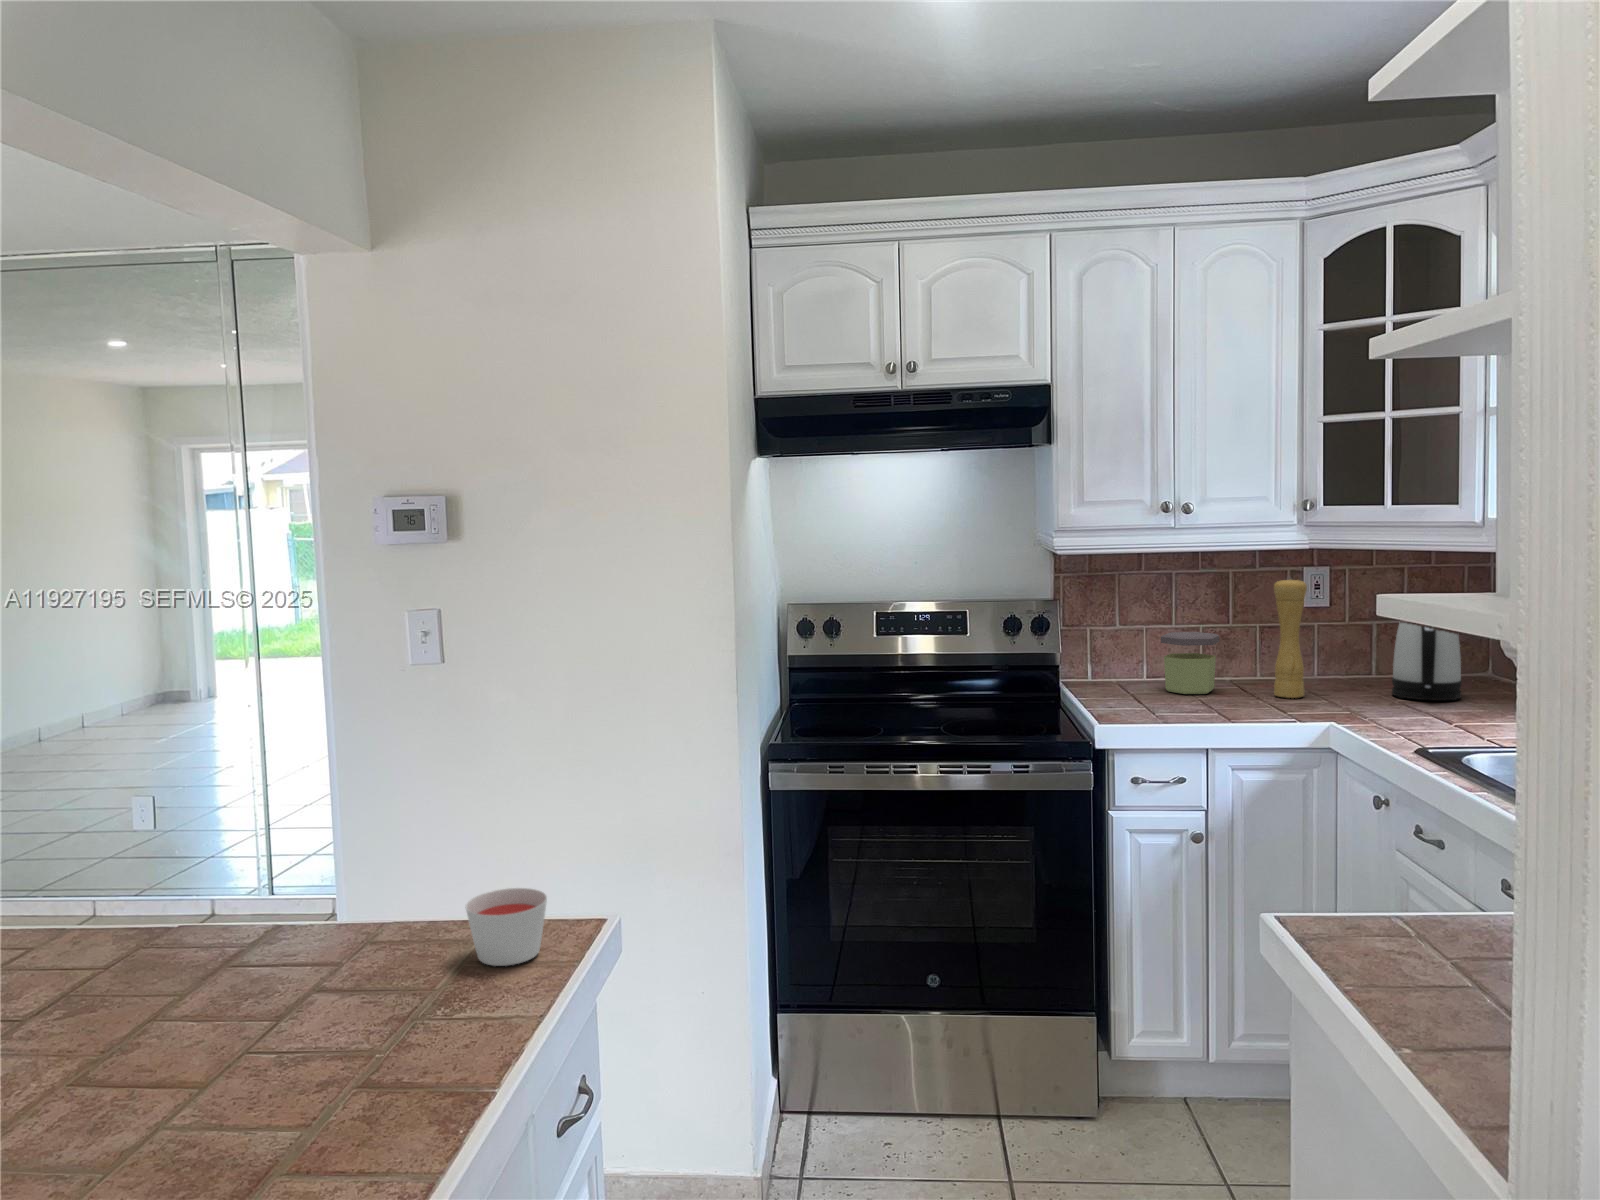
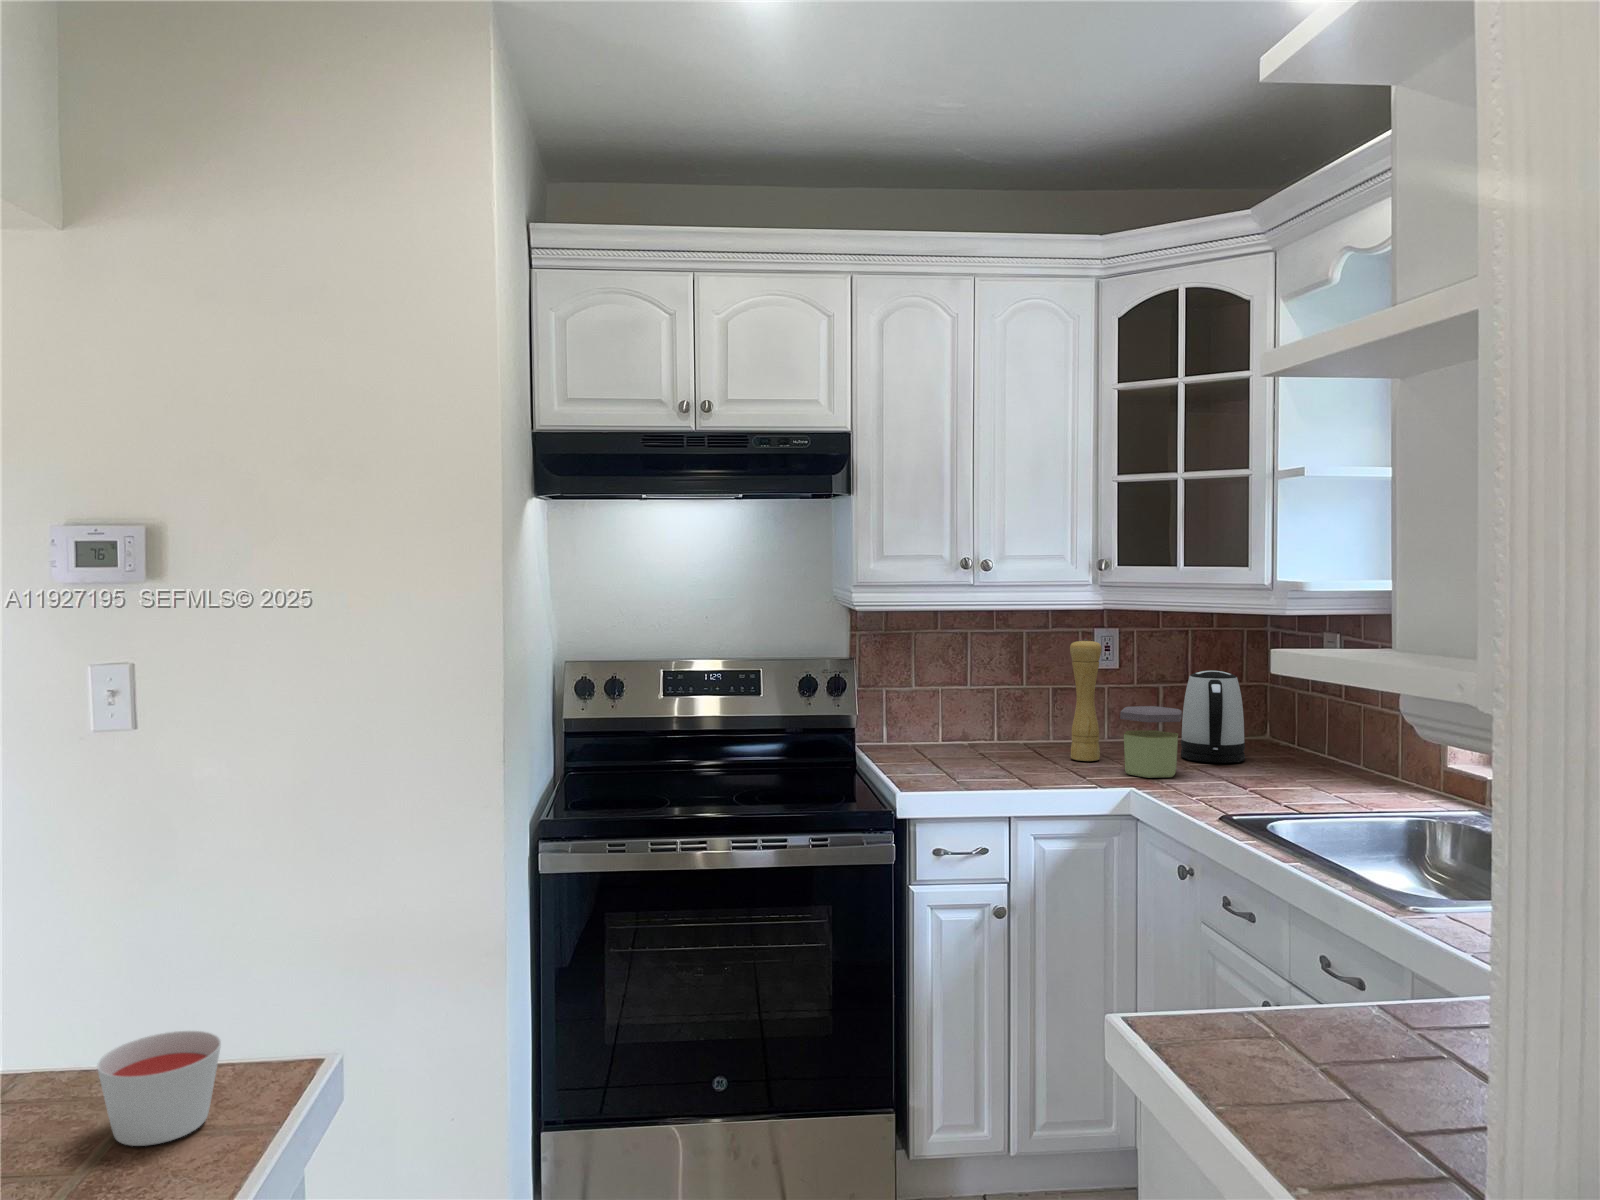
jar: present [1161,632,1219,694] -> present [1120,706,1182,778]

